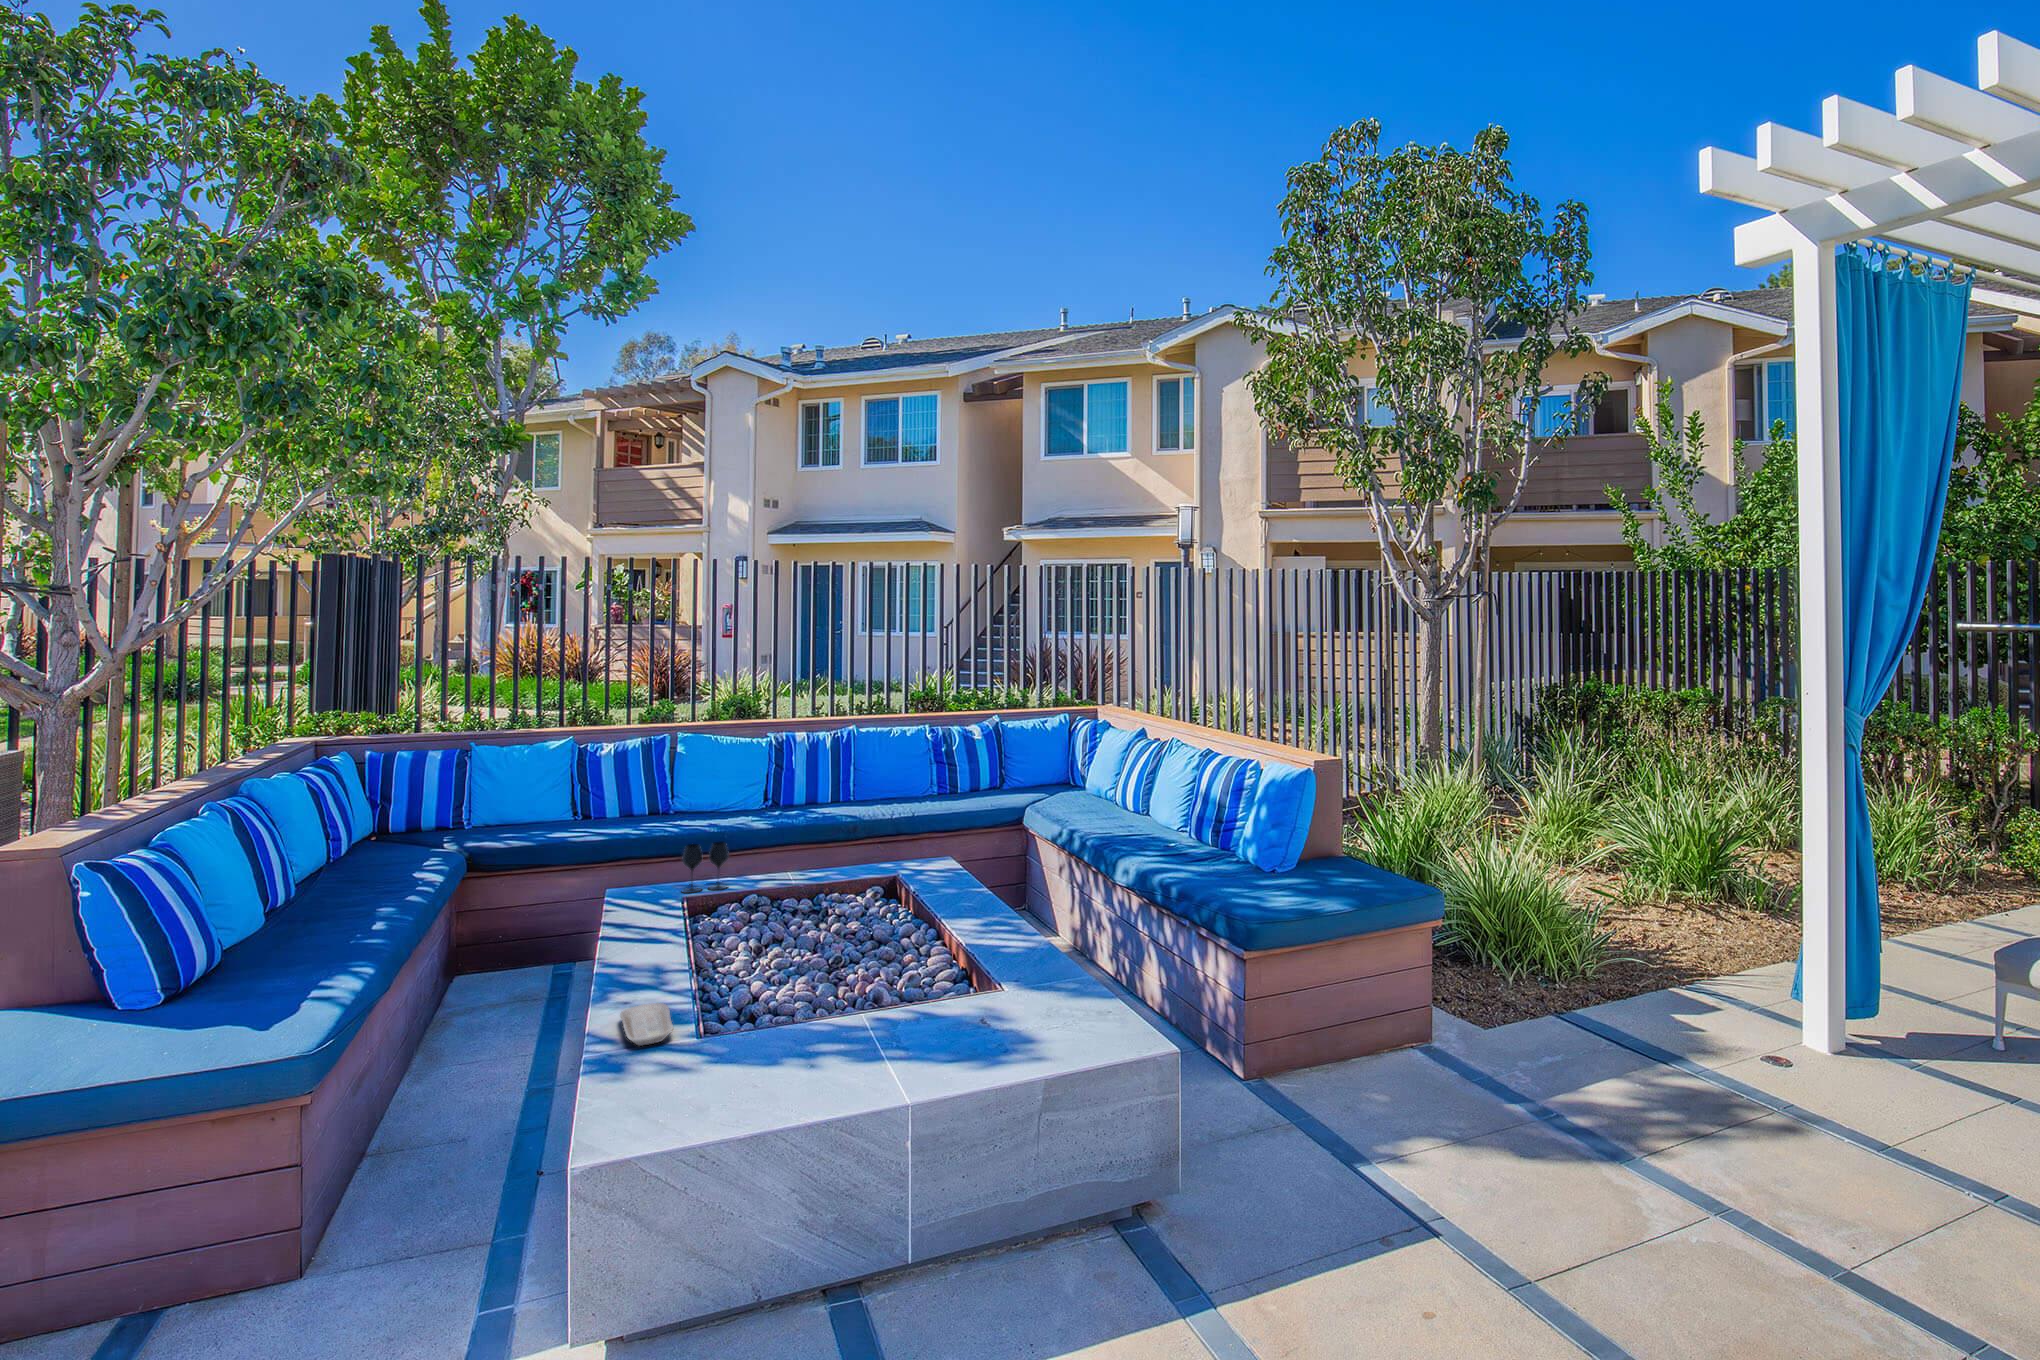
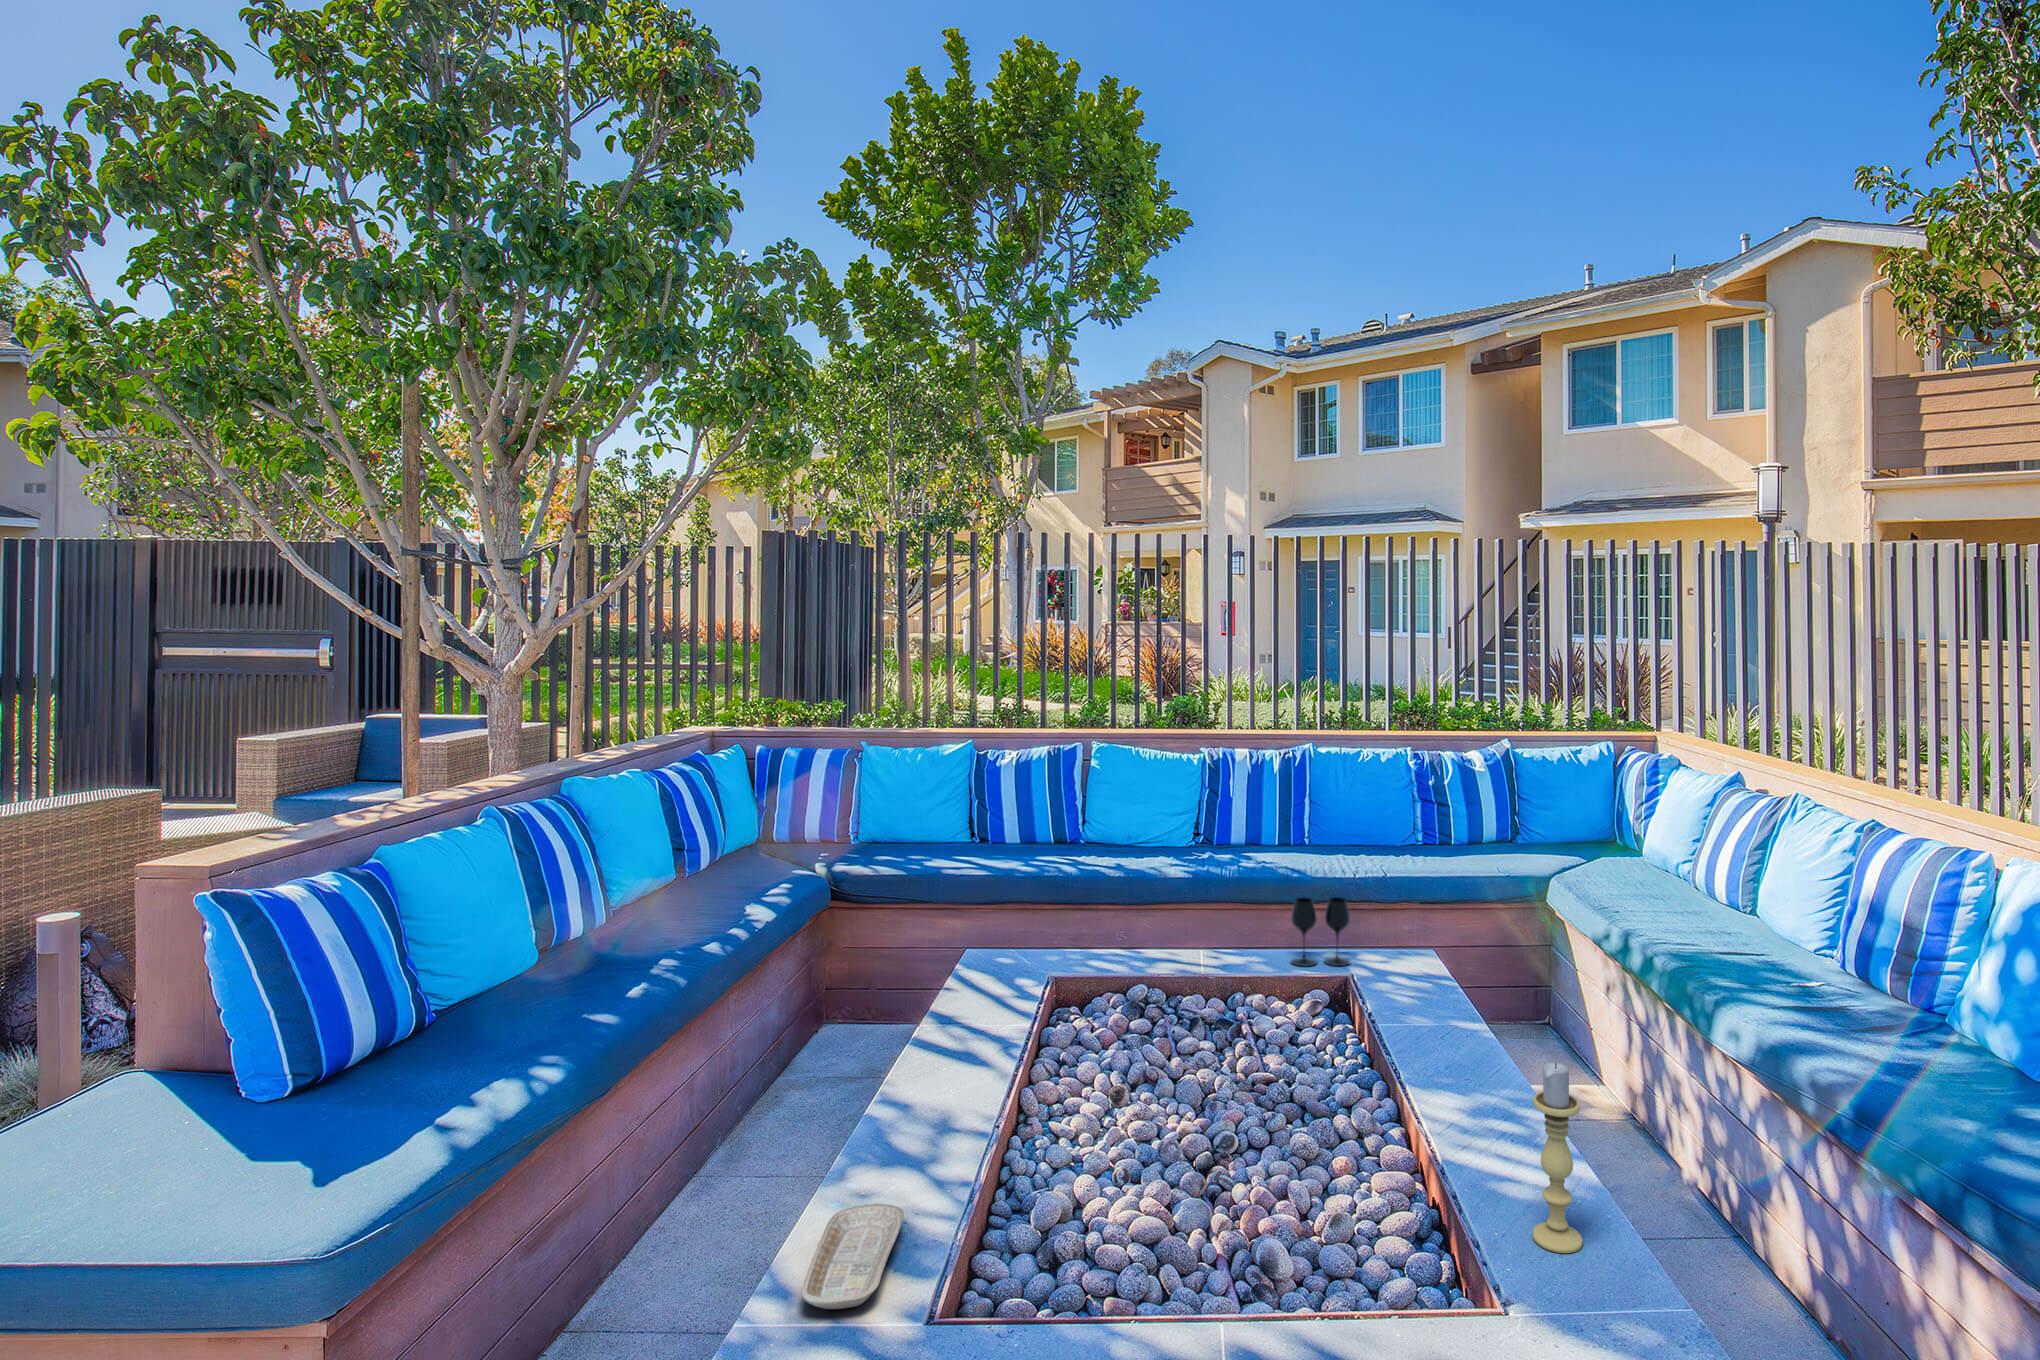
wine glass: present [682,841,729,893] -> present [1291,897,1350,967]
candle holder: none [1022,876,1046,968] -> present [1533,1063,1583,1253]

